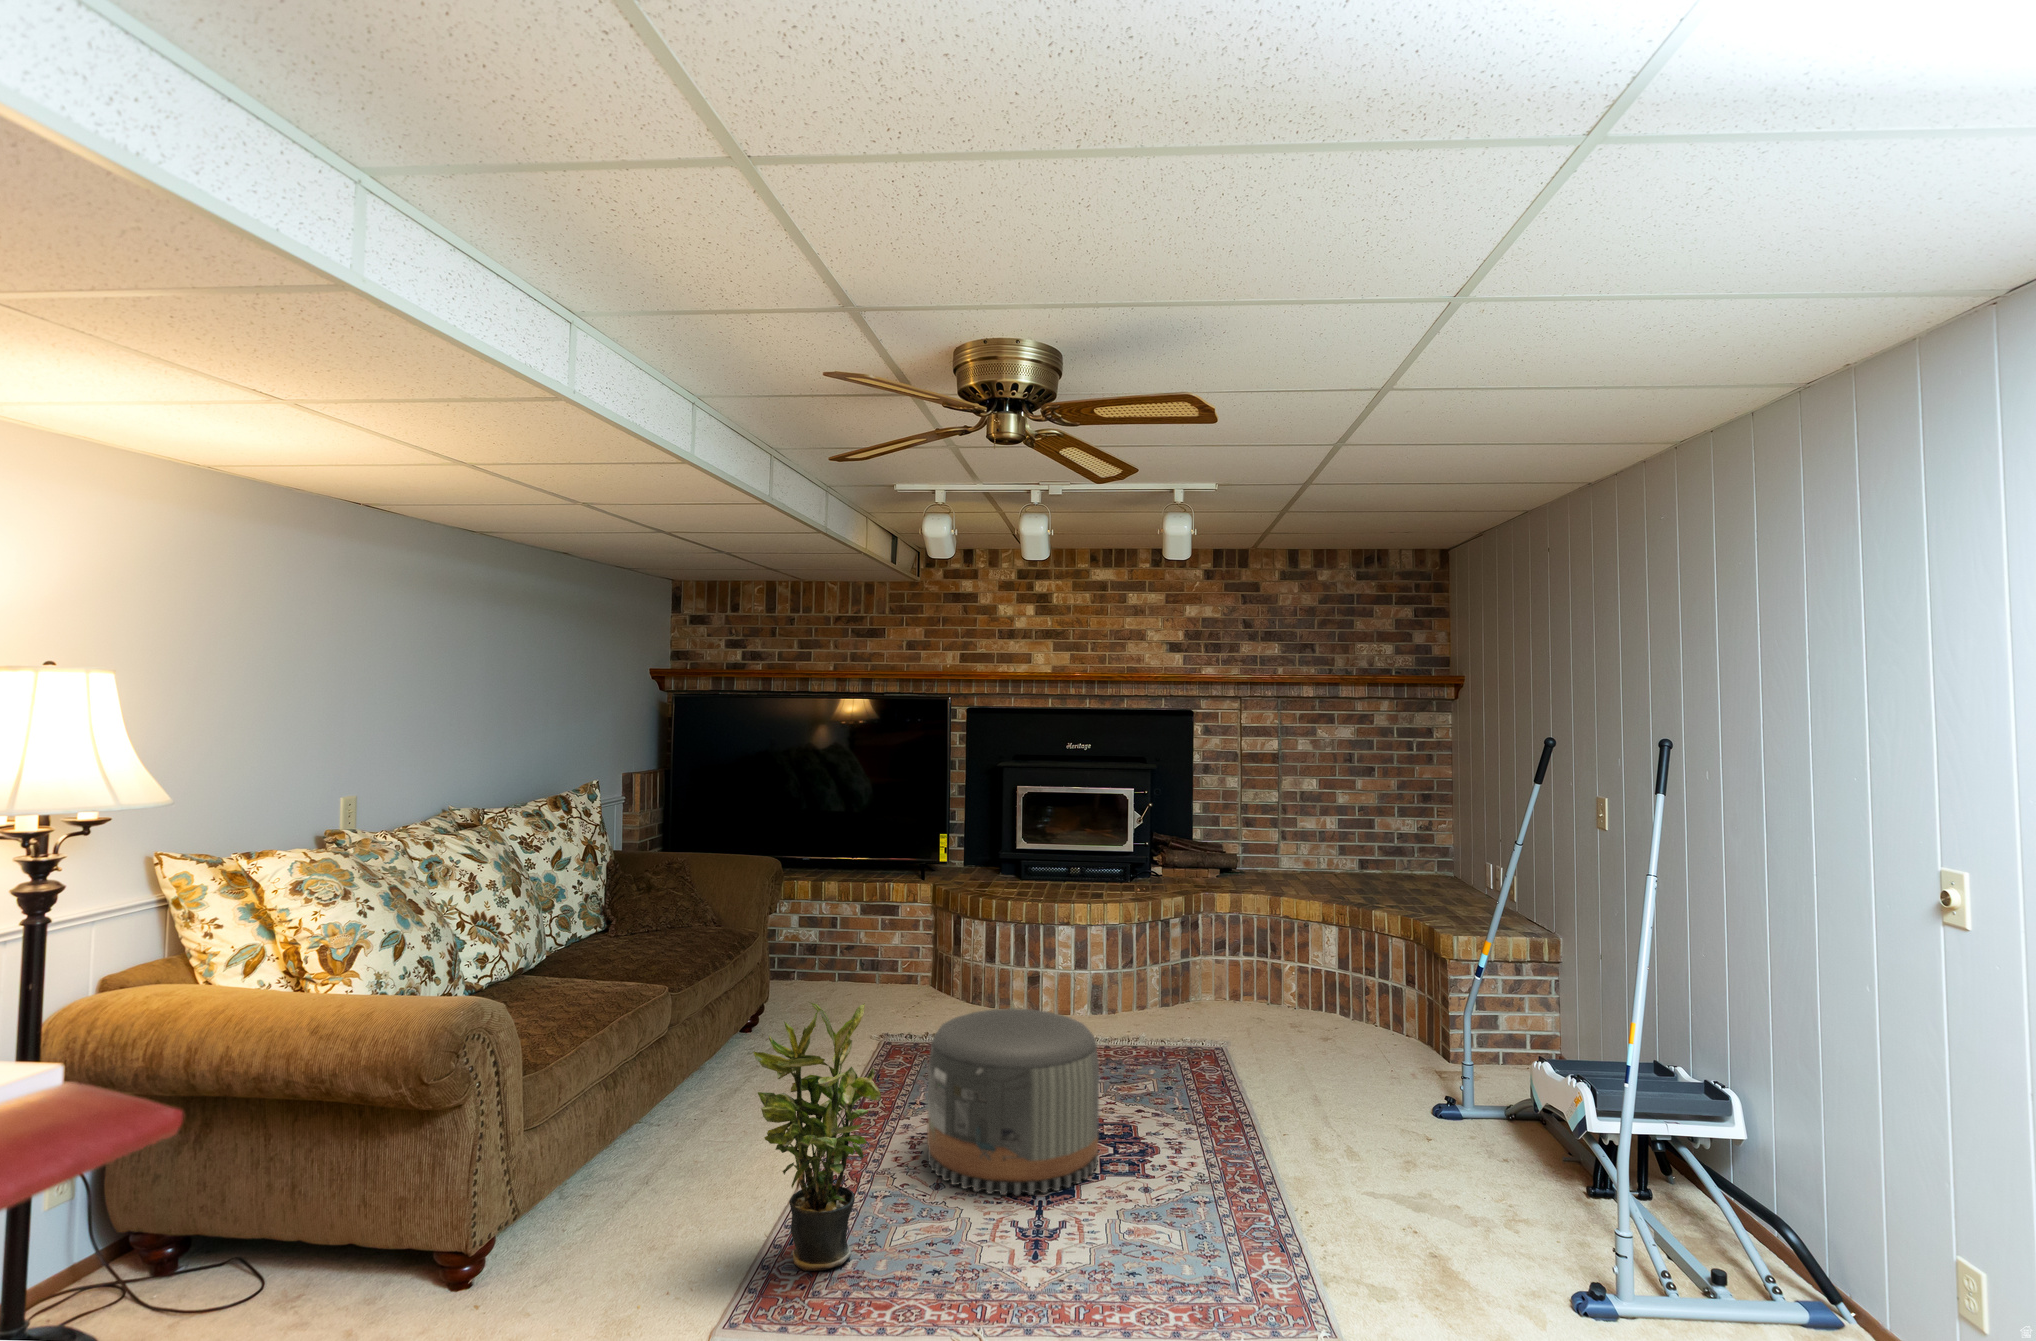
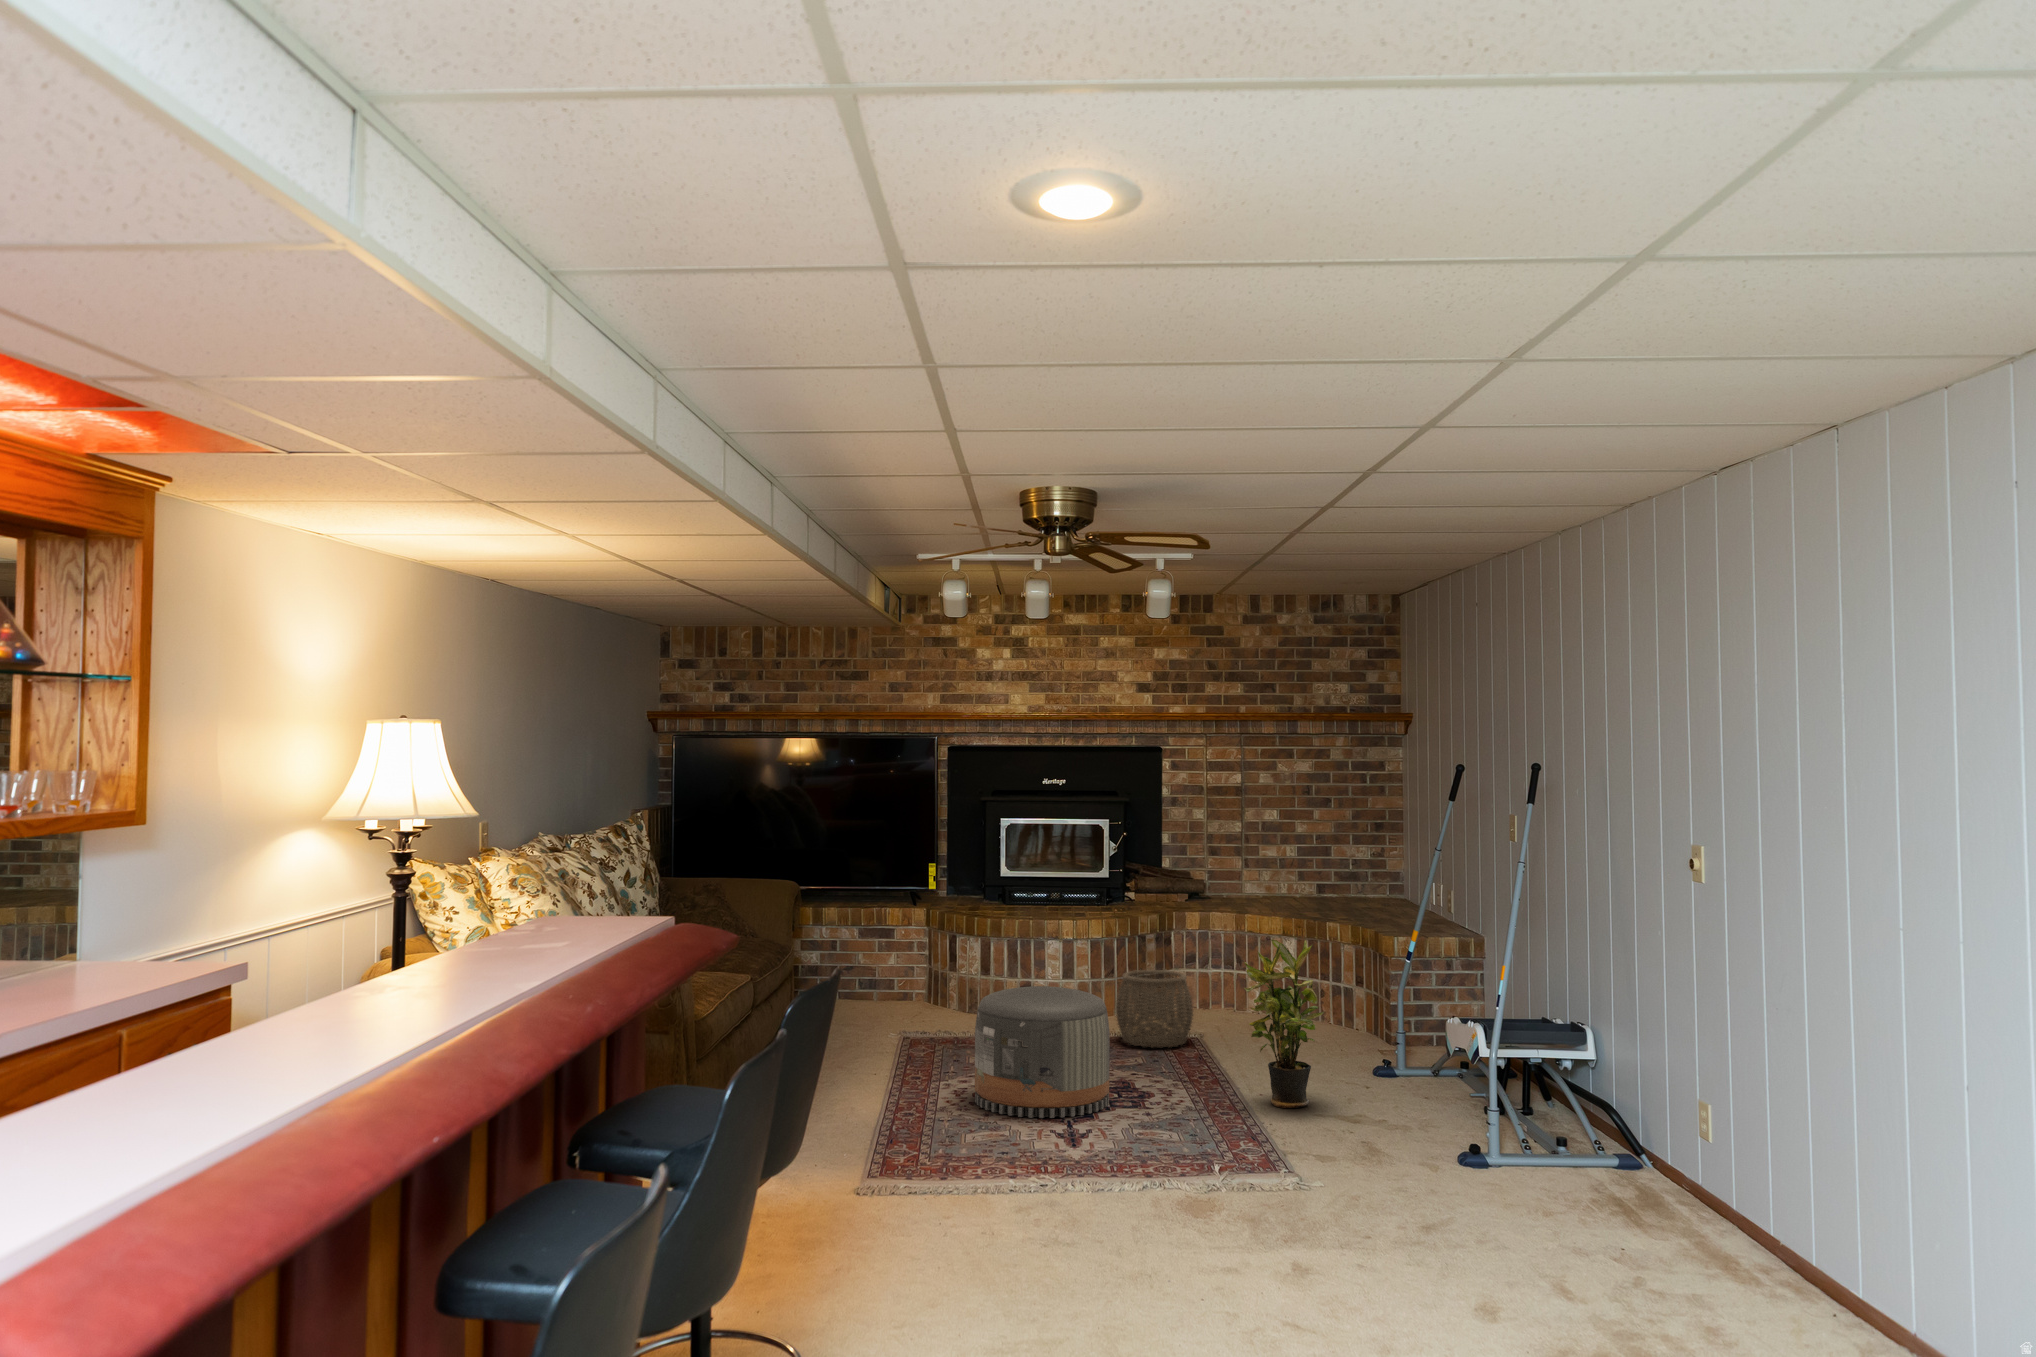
woven basket: none [1125,968,1217,1066] -> present [1116,970,1193,1048]
potted plant: present [753,1003,881,1271] -> present [1244,940,1324,1108]

